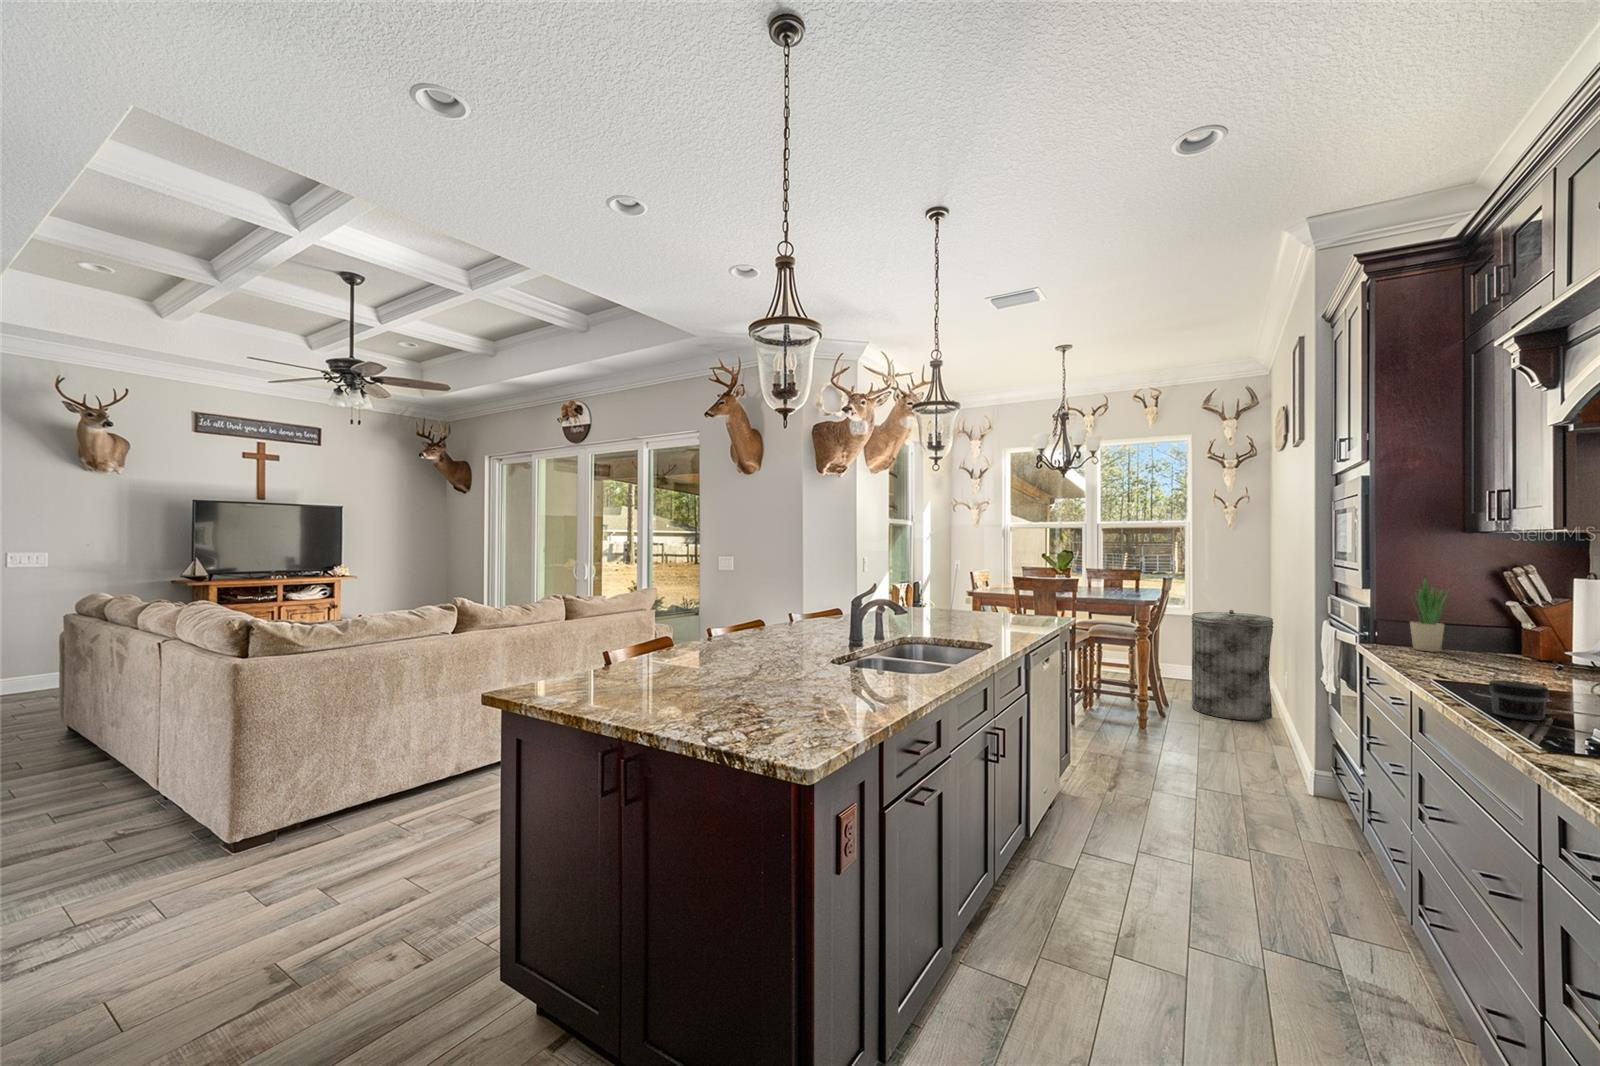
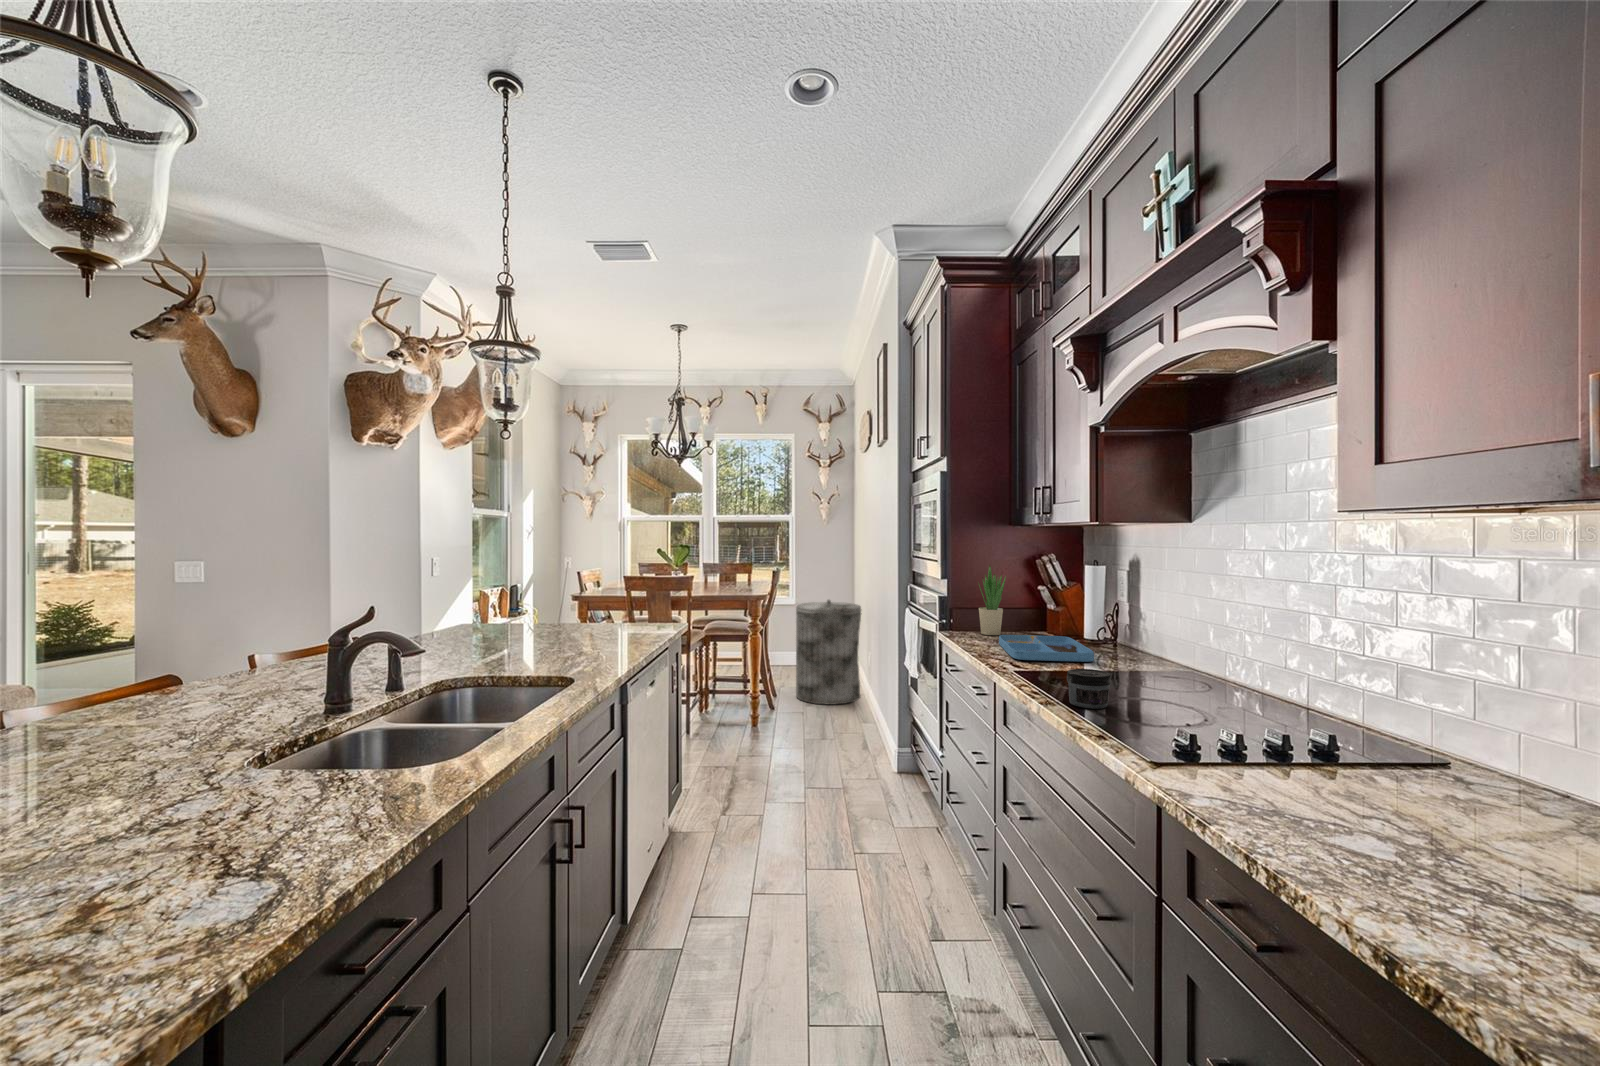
tray: none [1432,651,1562,684] -> present [999,635,1094,662]

